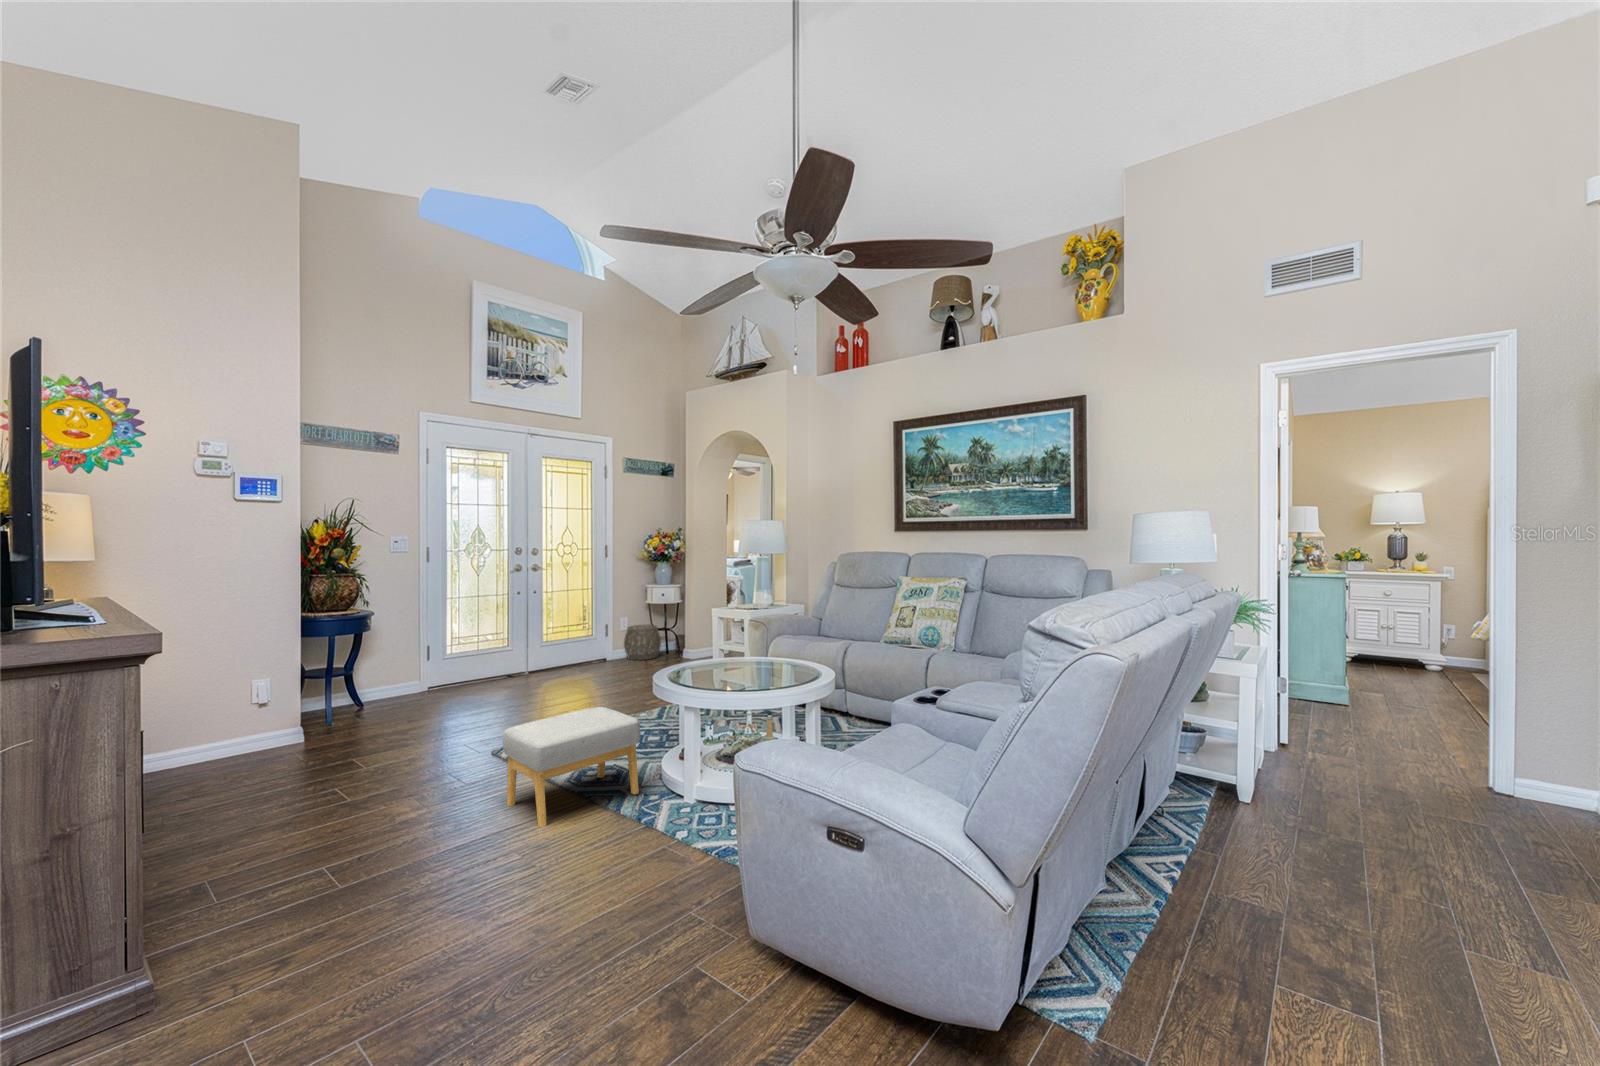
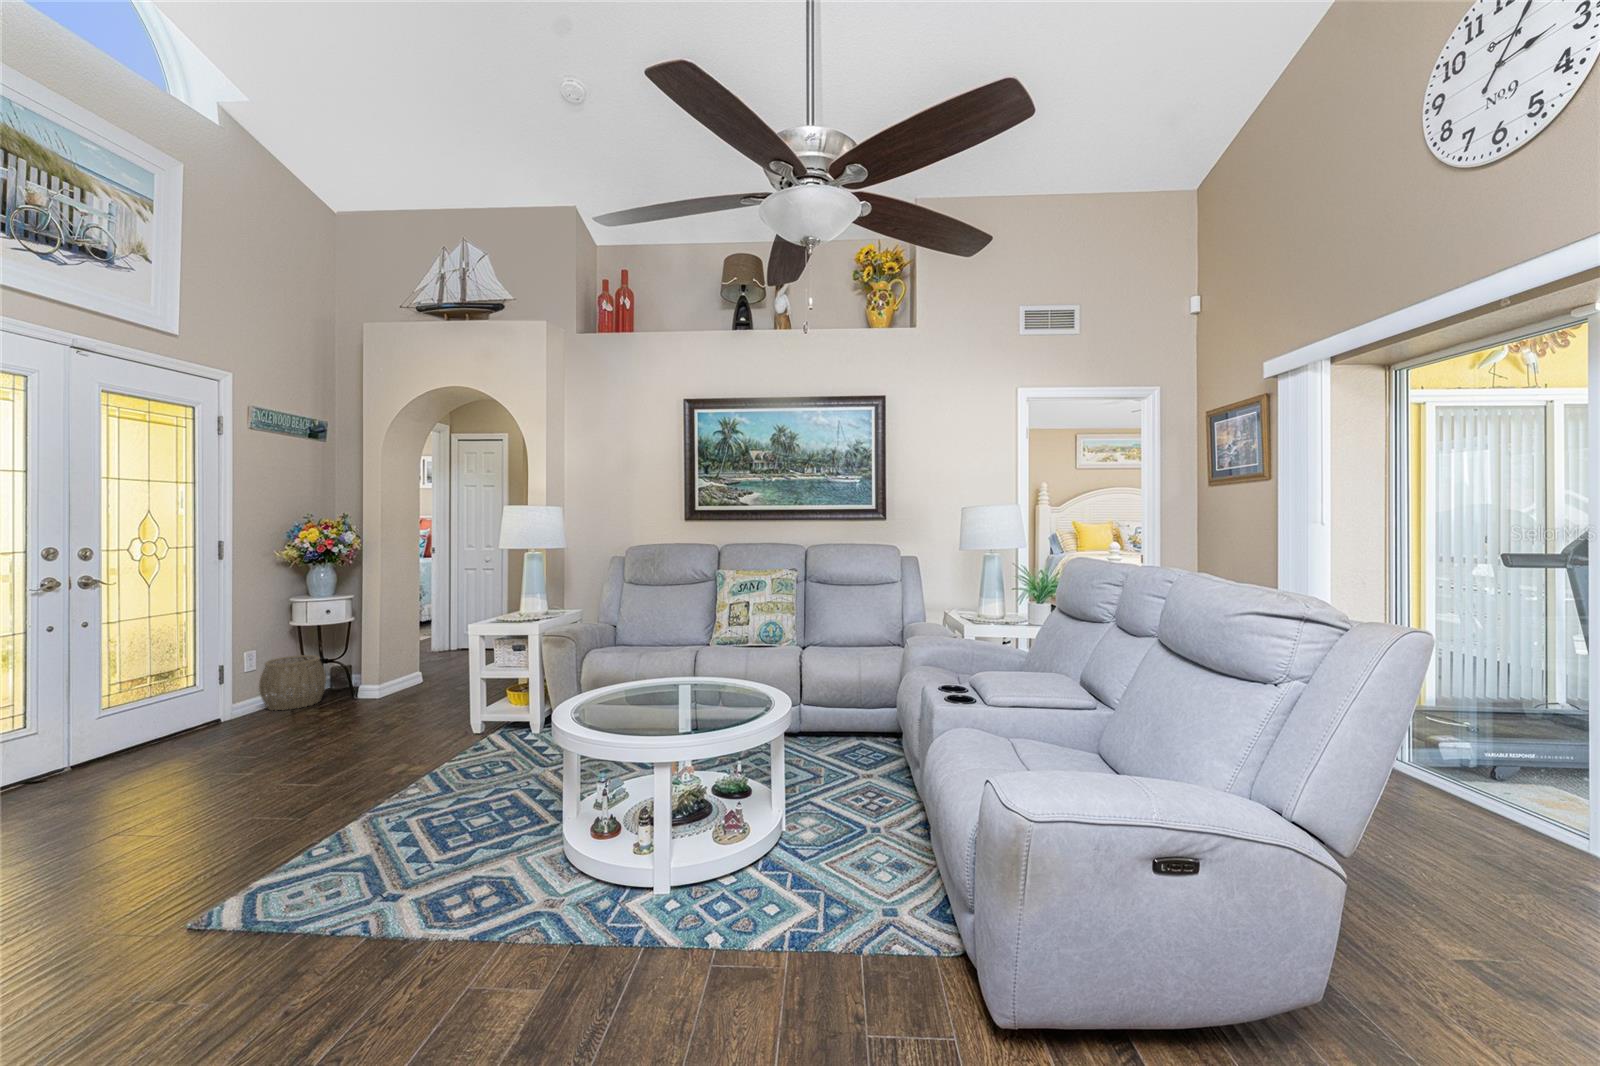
footstool: present [503,707,640,827] -> none [347,788,571,1013]

